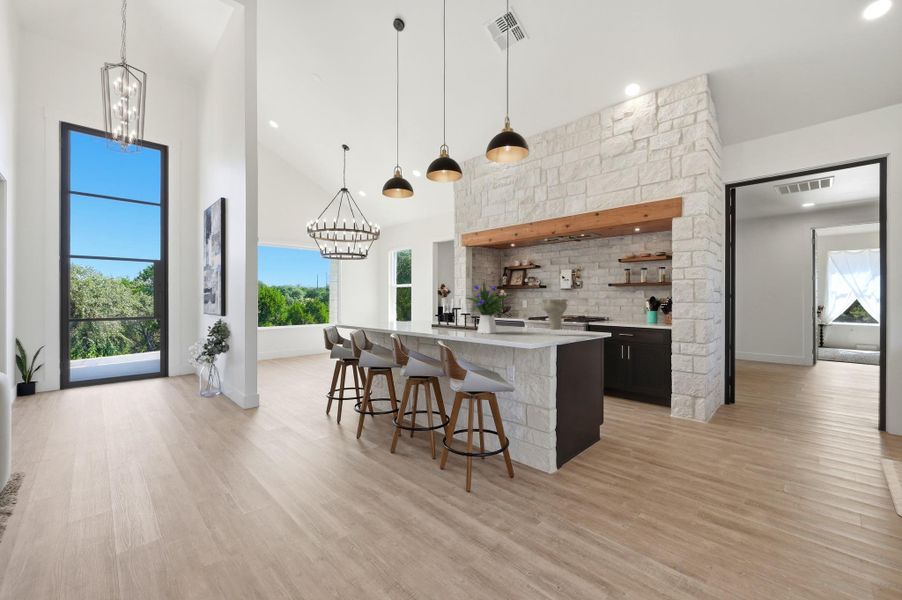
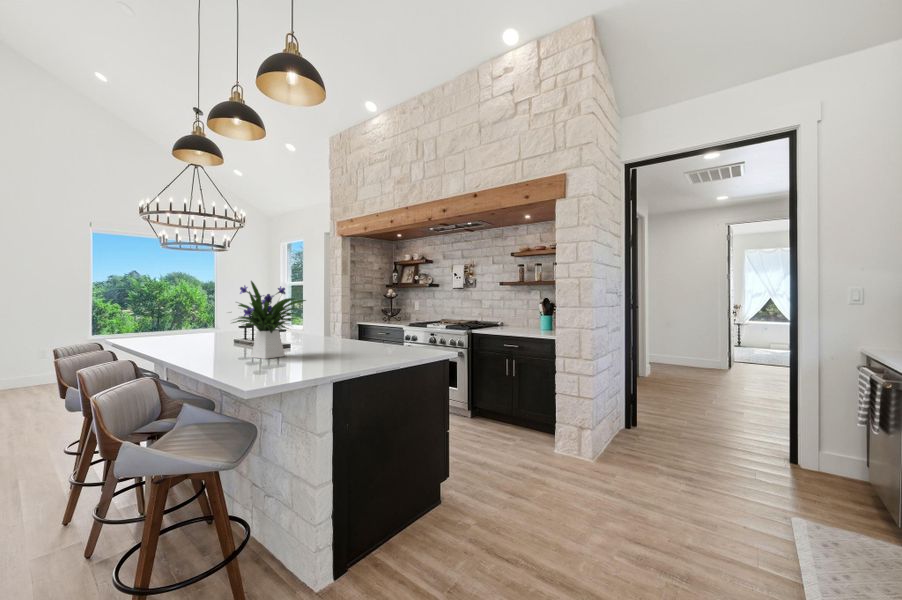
vase: present [542,299,568,330] -> none [340,304,379,357]

